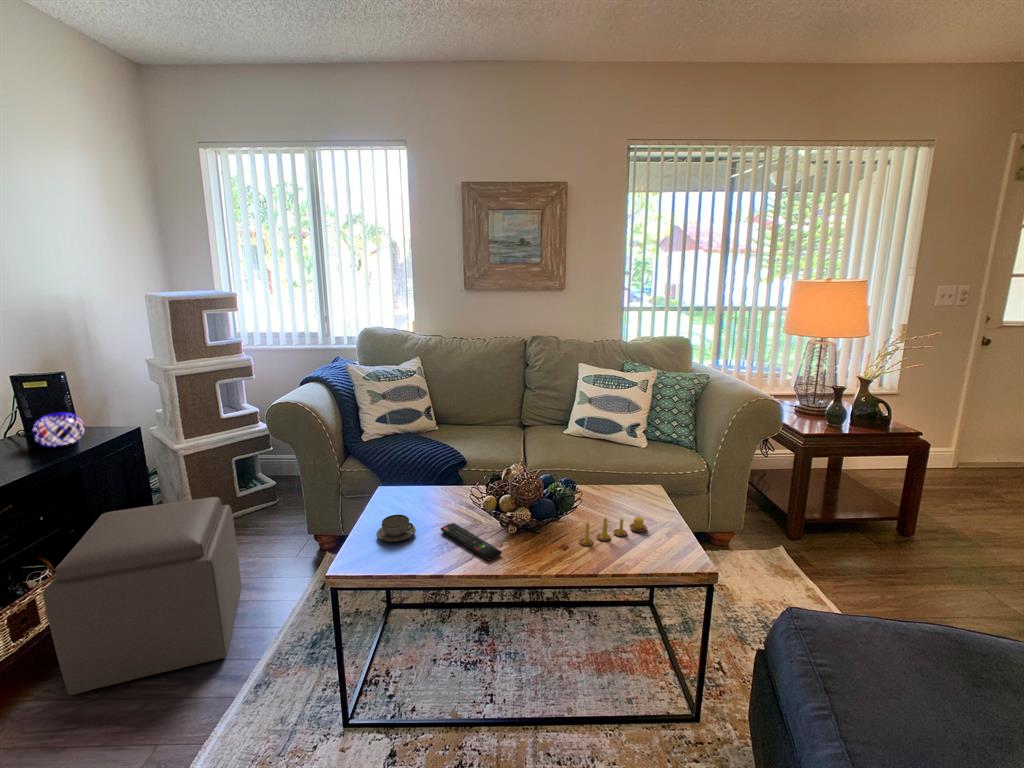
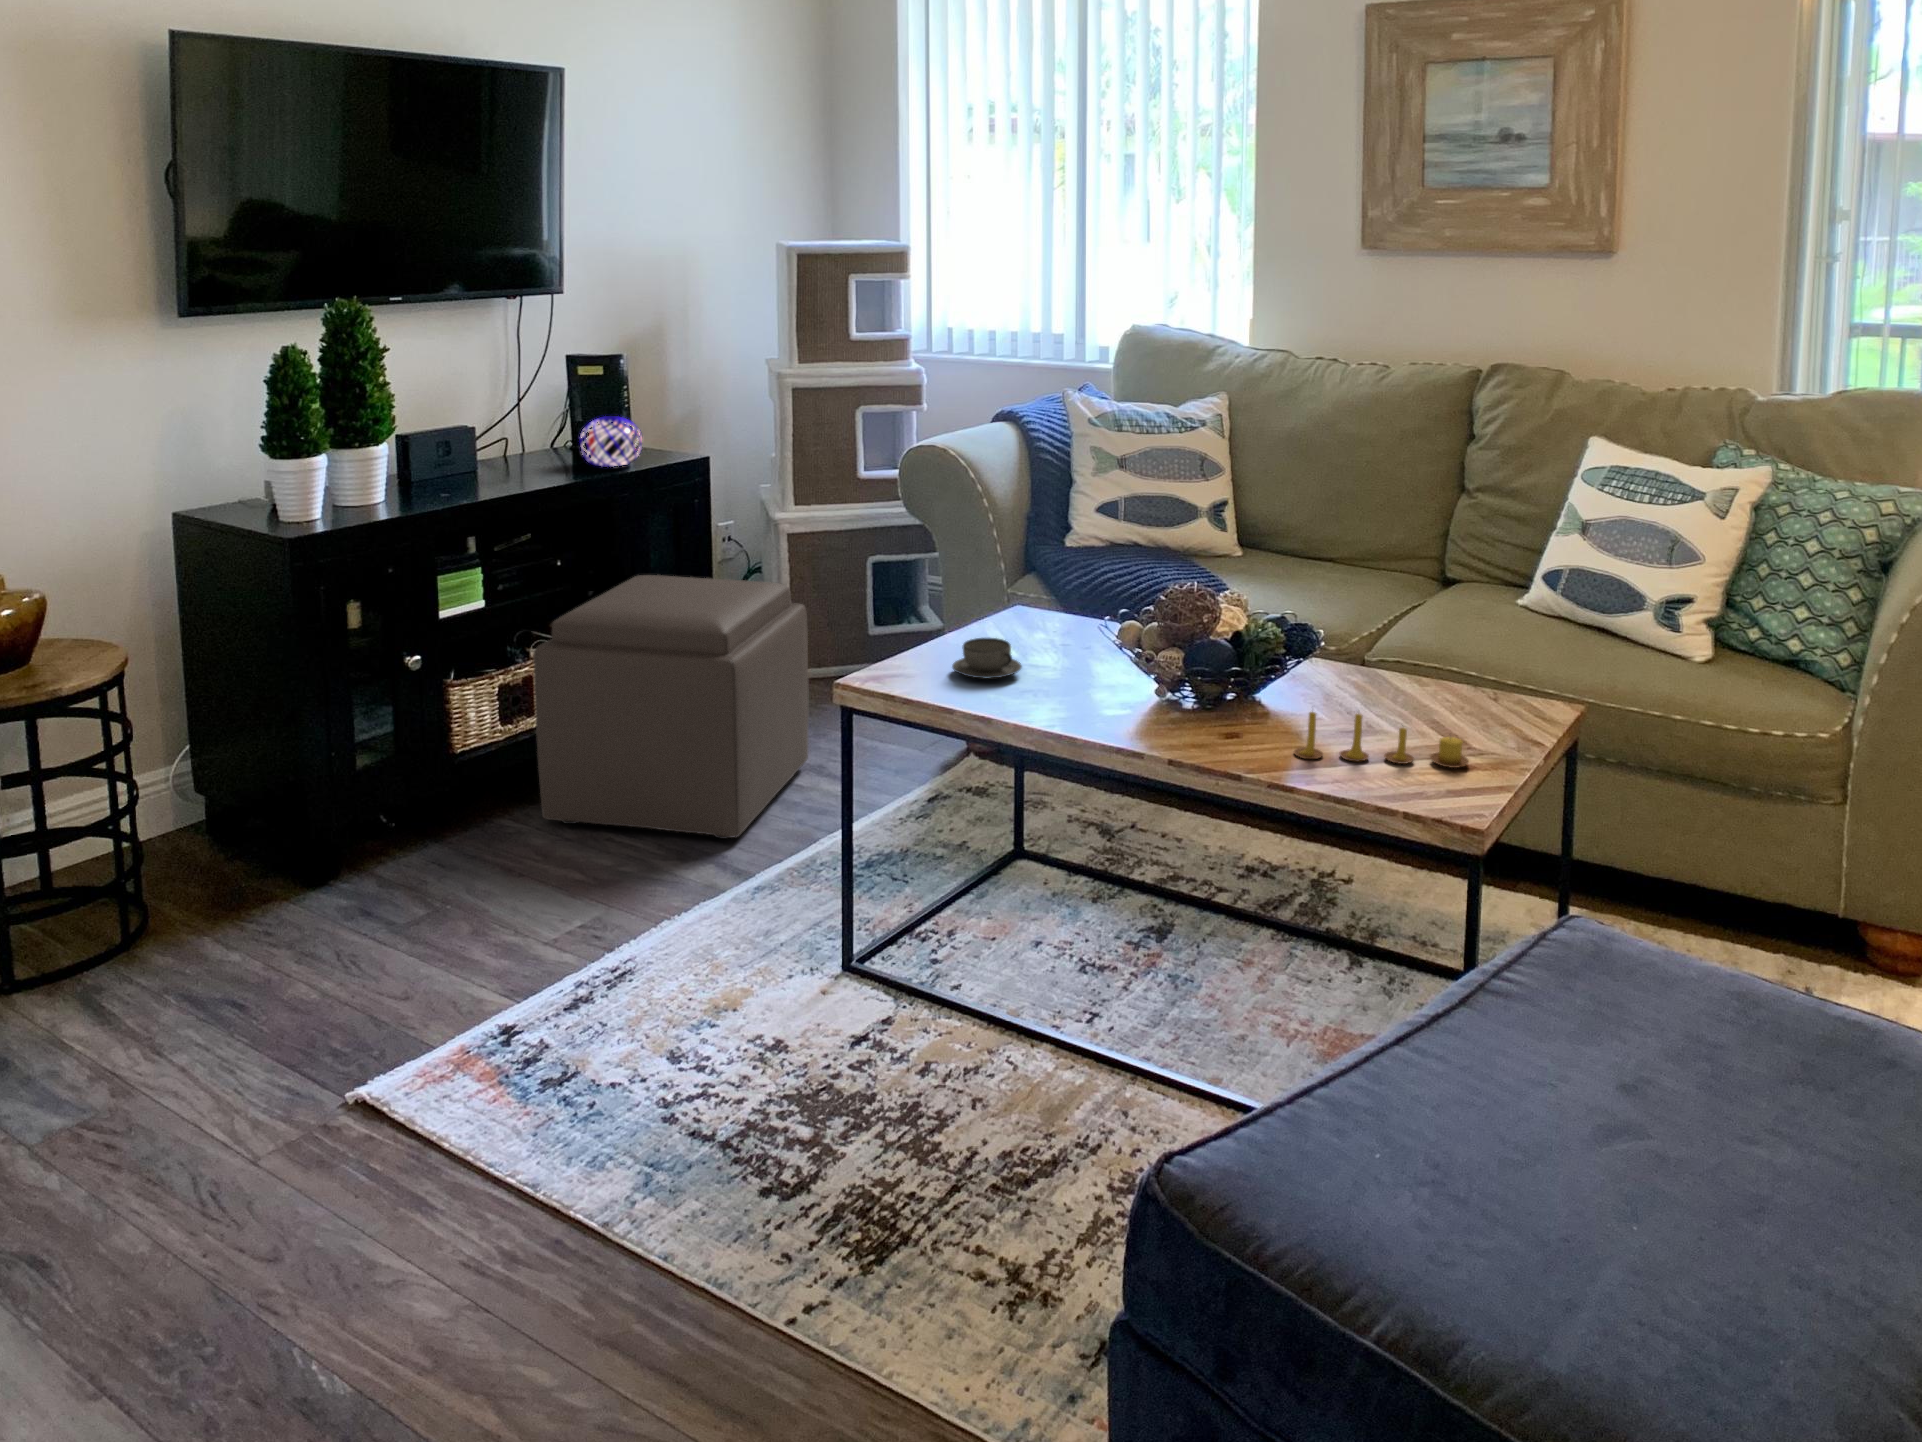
remote control: present [441,523,502,560] -> none [1062,675,1129,734]

